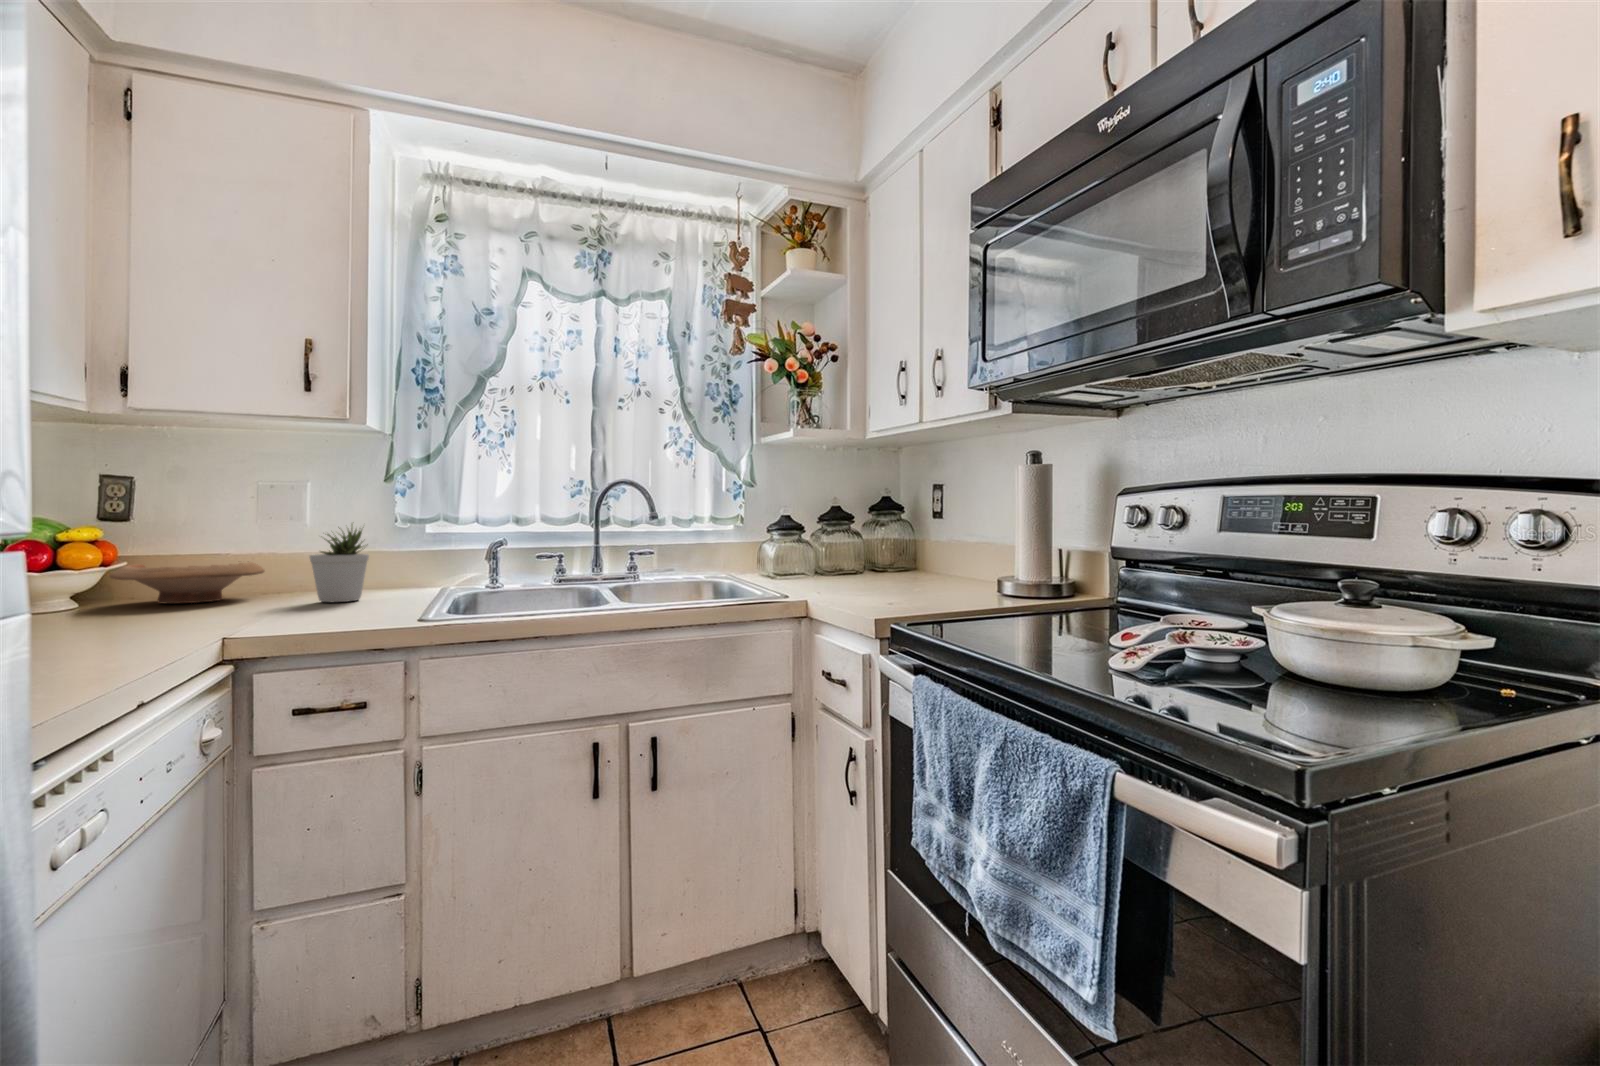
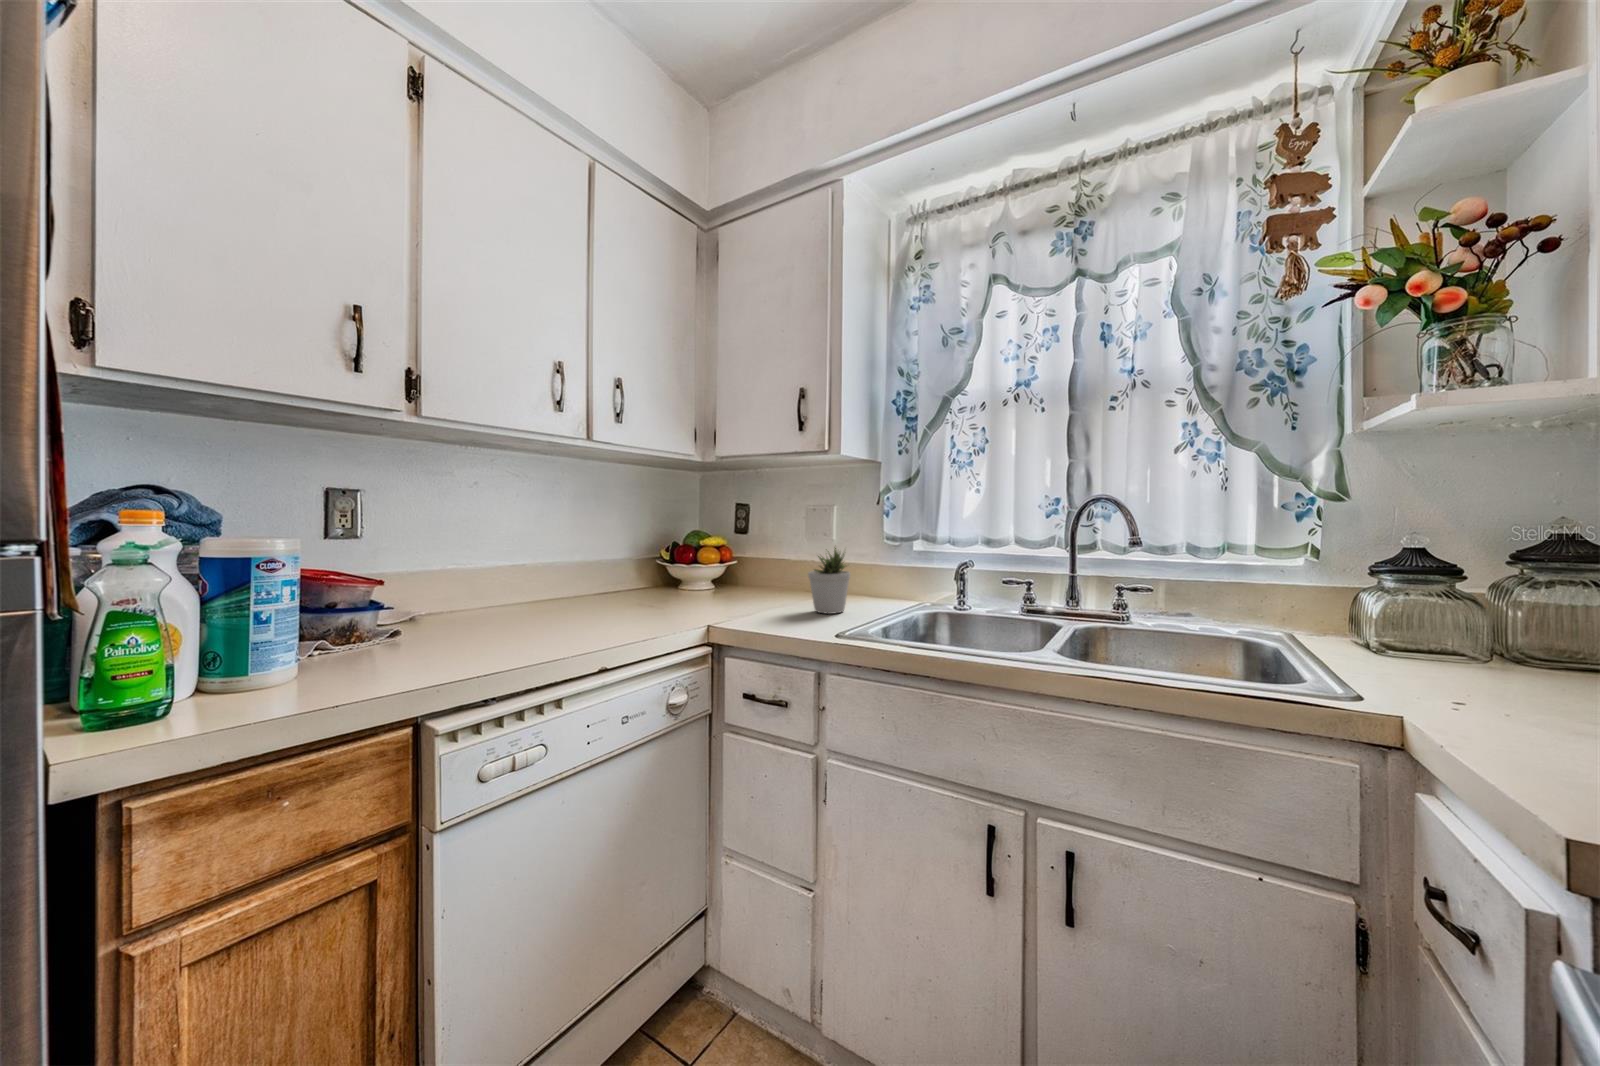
wooden bowl: present [110,562,265,603] -> none [715,568,800,600]

